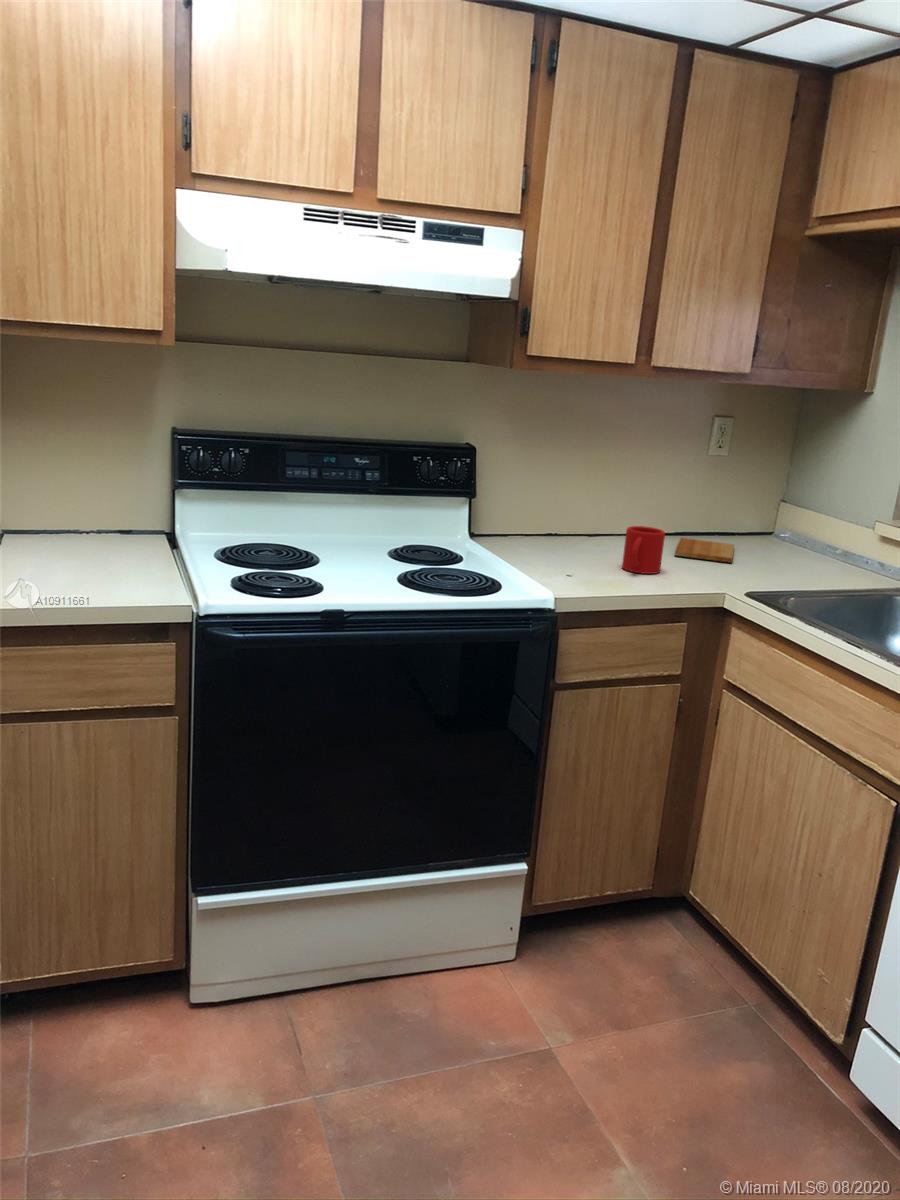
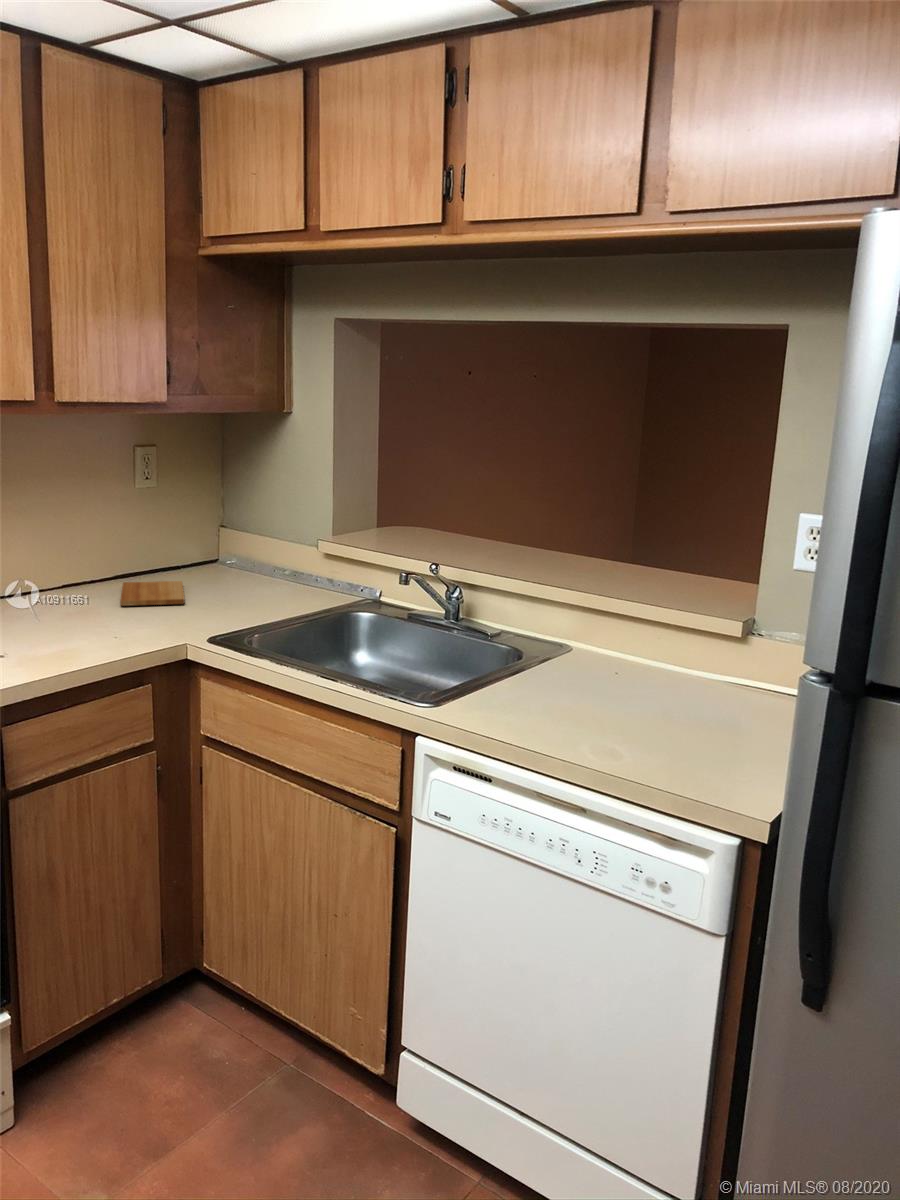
mug: present [622,526,665,574] -> none [61,582,109,637]

